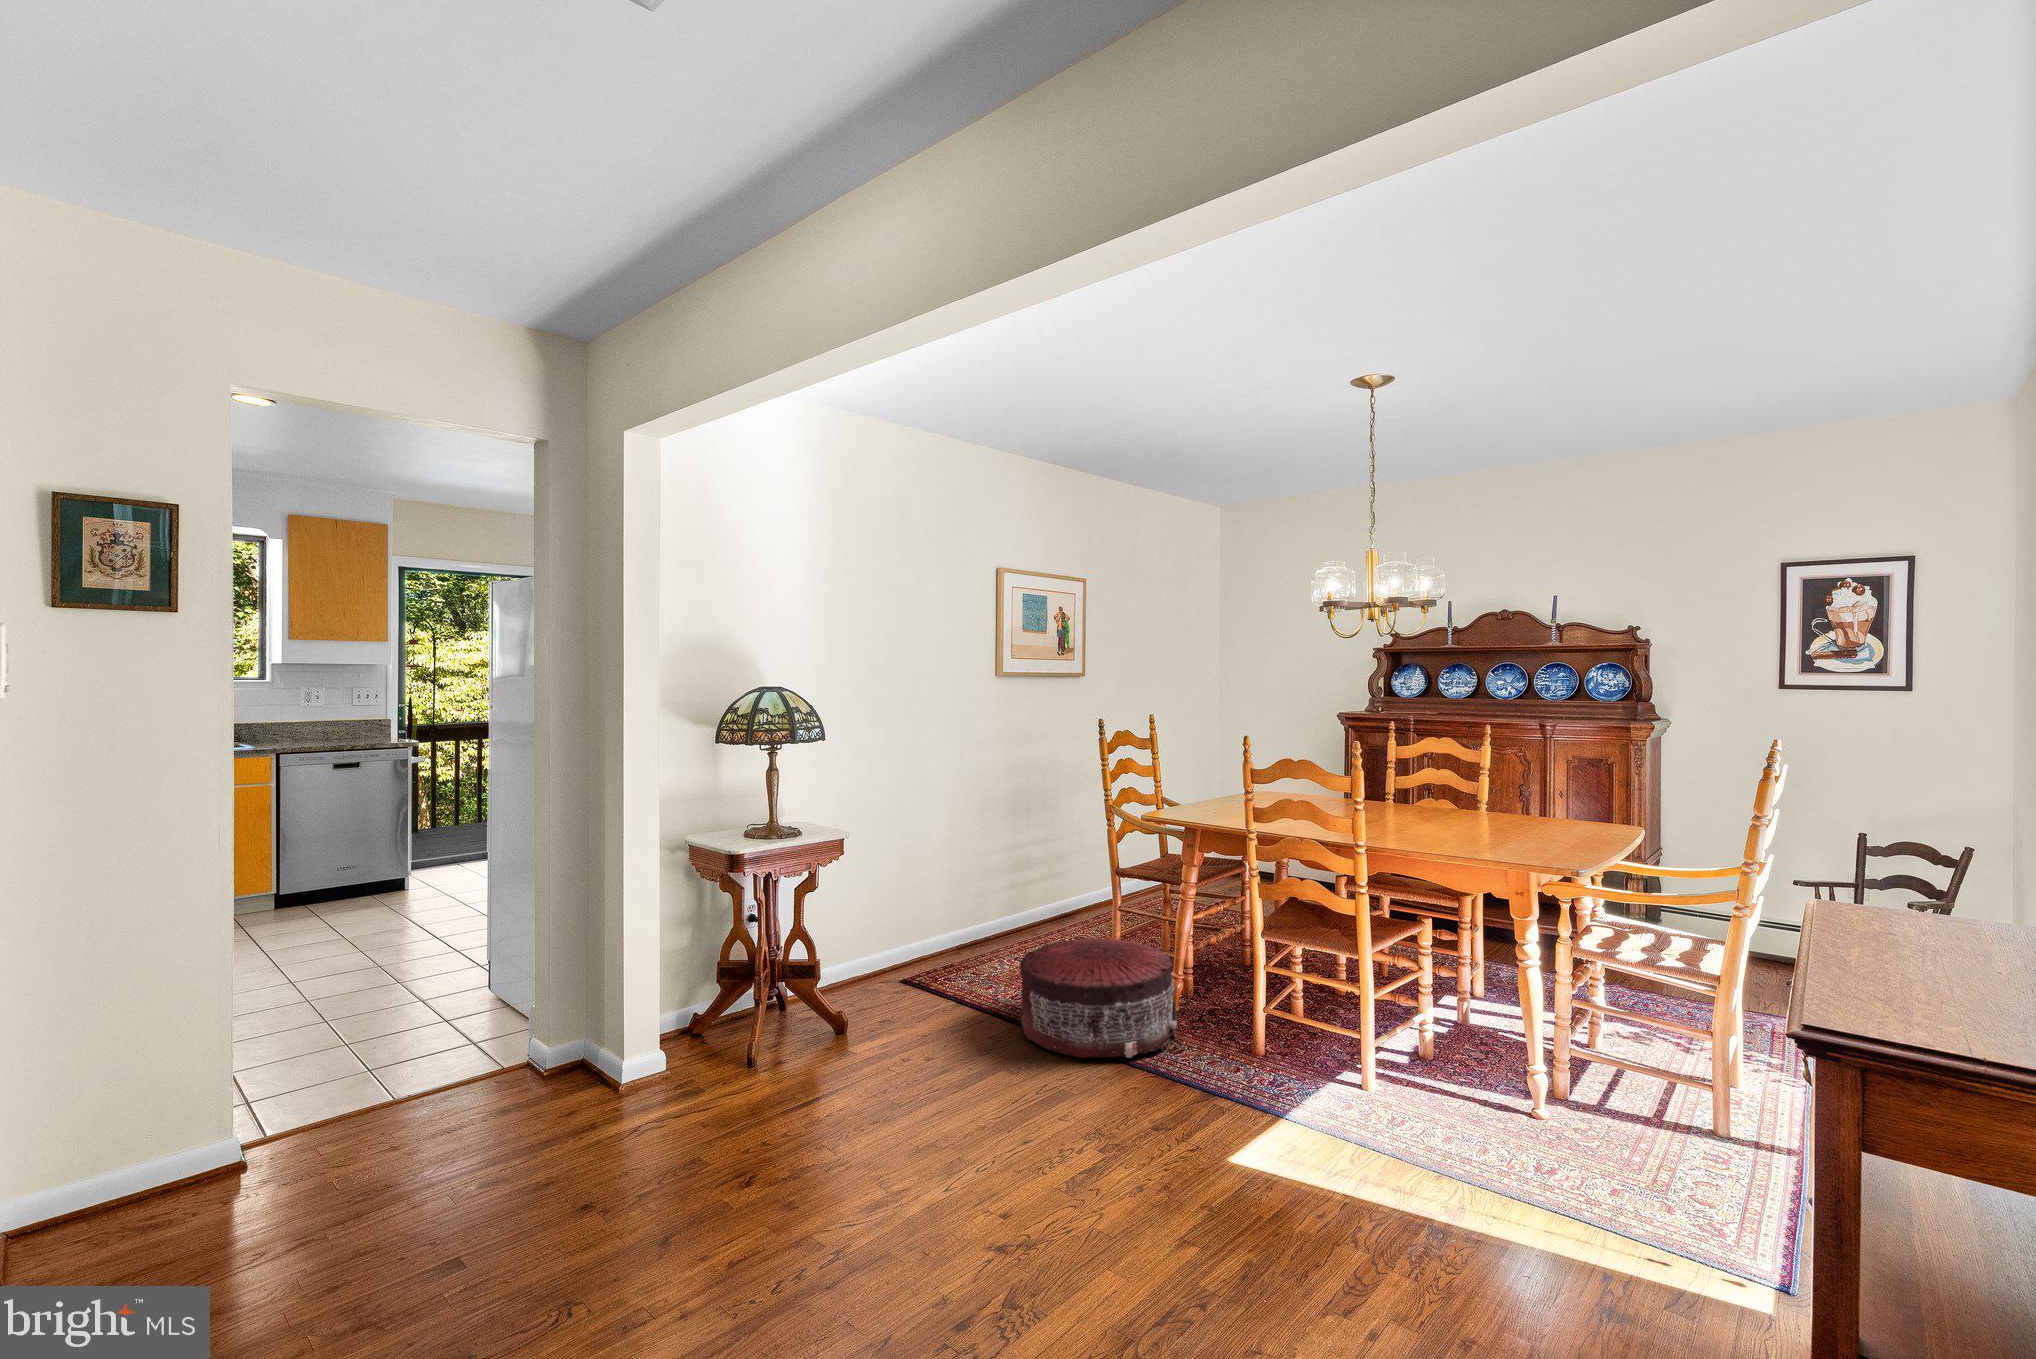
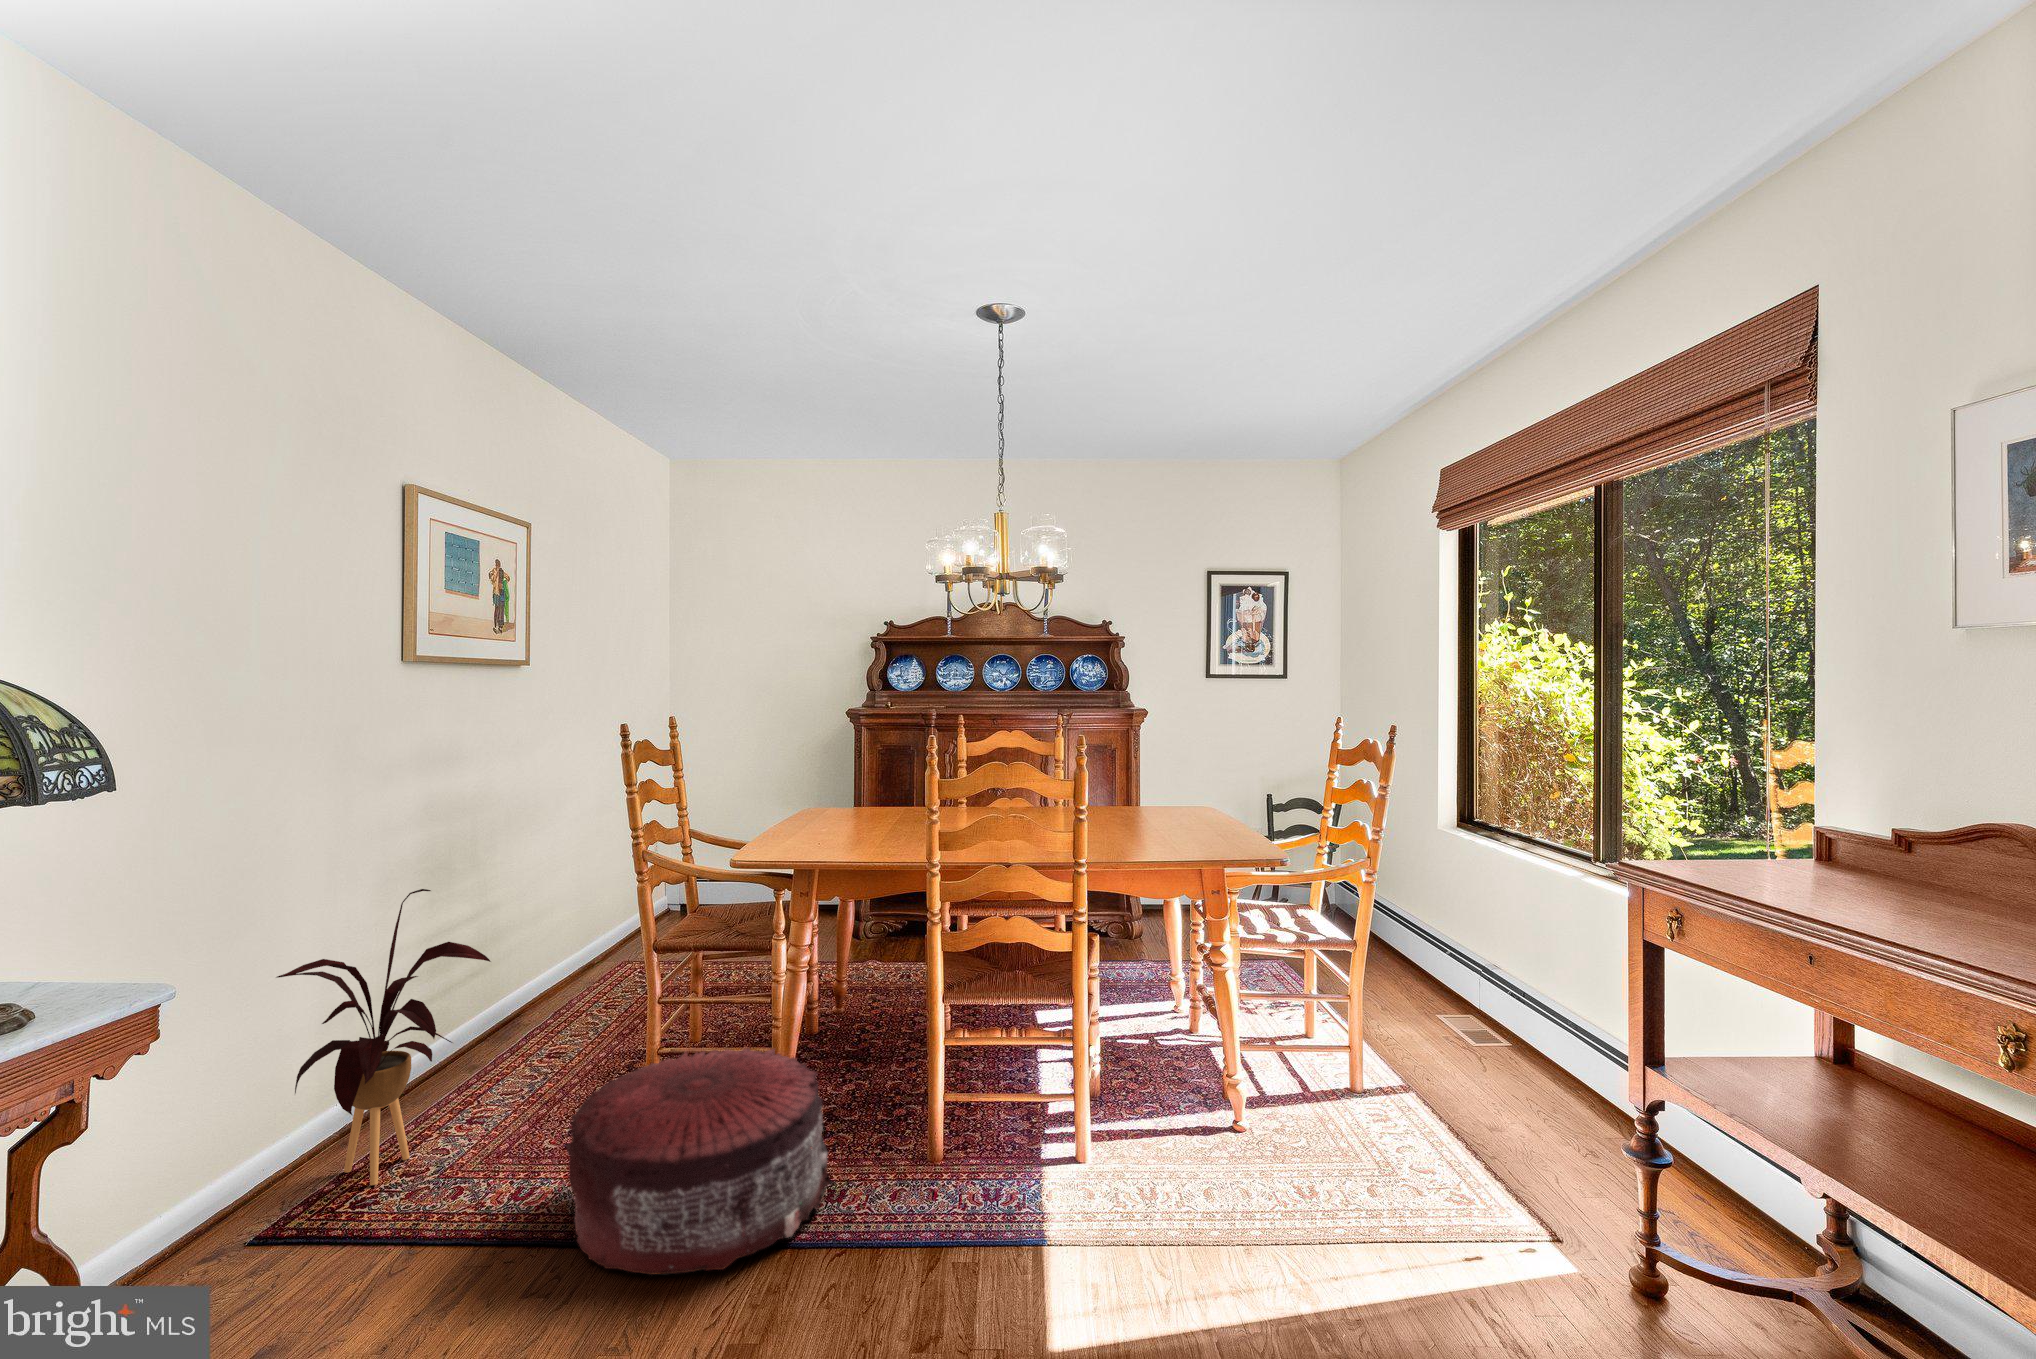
house plant: none [913,810,1012,974] -> present [277,889,491,1185]

